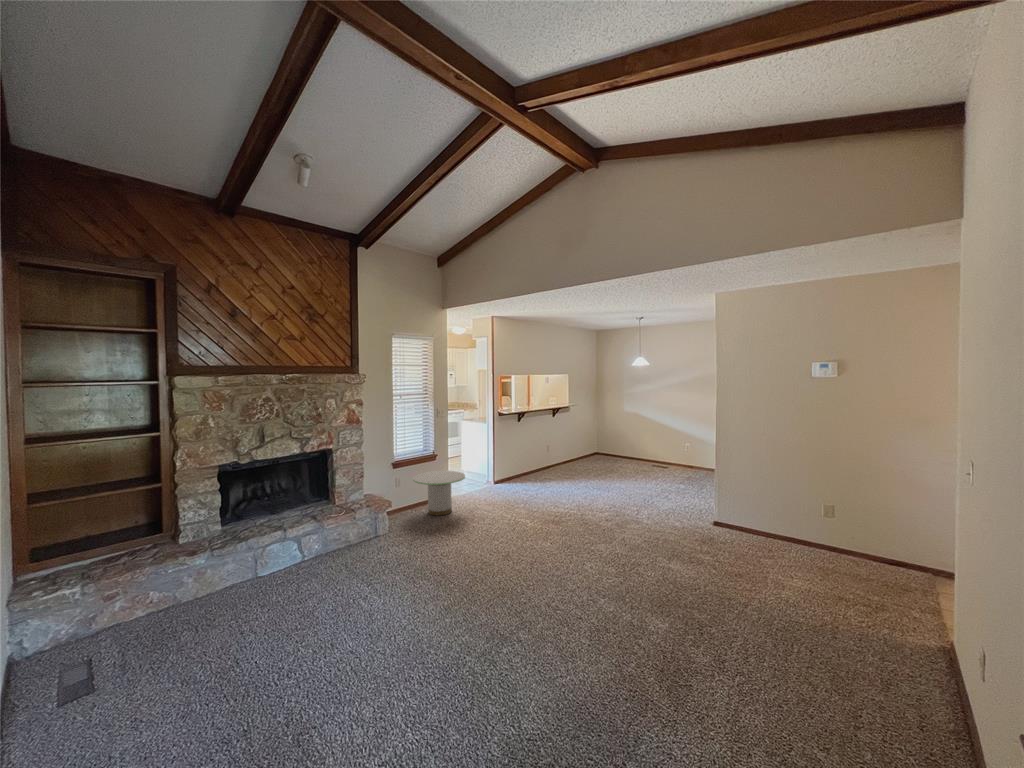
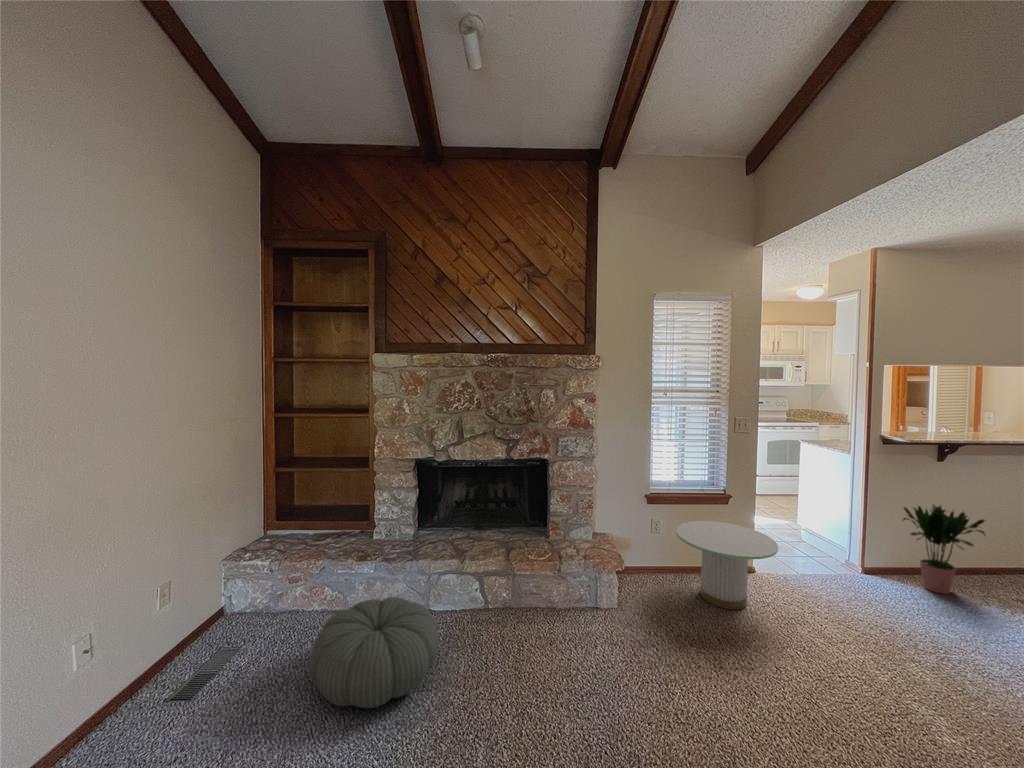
potted plant: none [506,441,537,484] -> present [903,505,985,594]
pouf: none [200,560,305,631] -> present [309,597,439,708]

